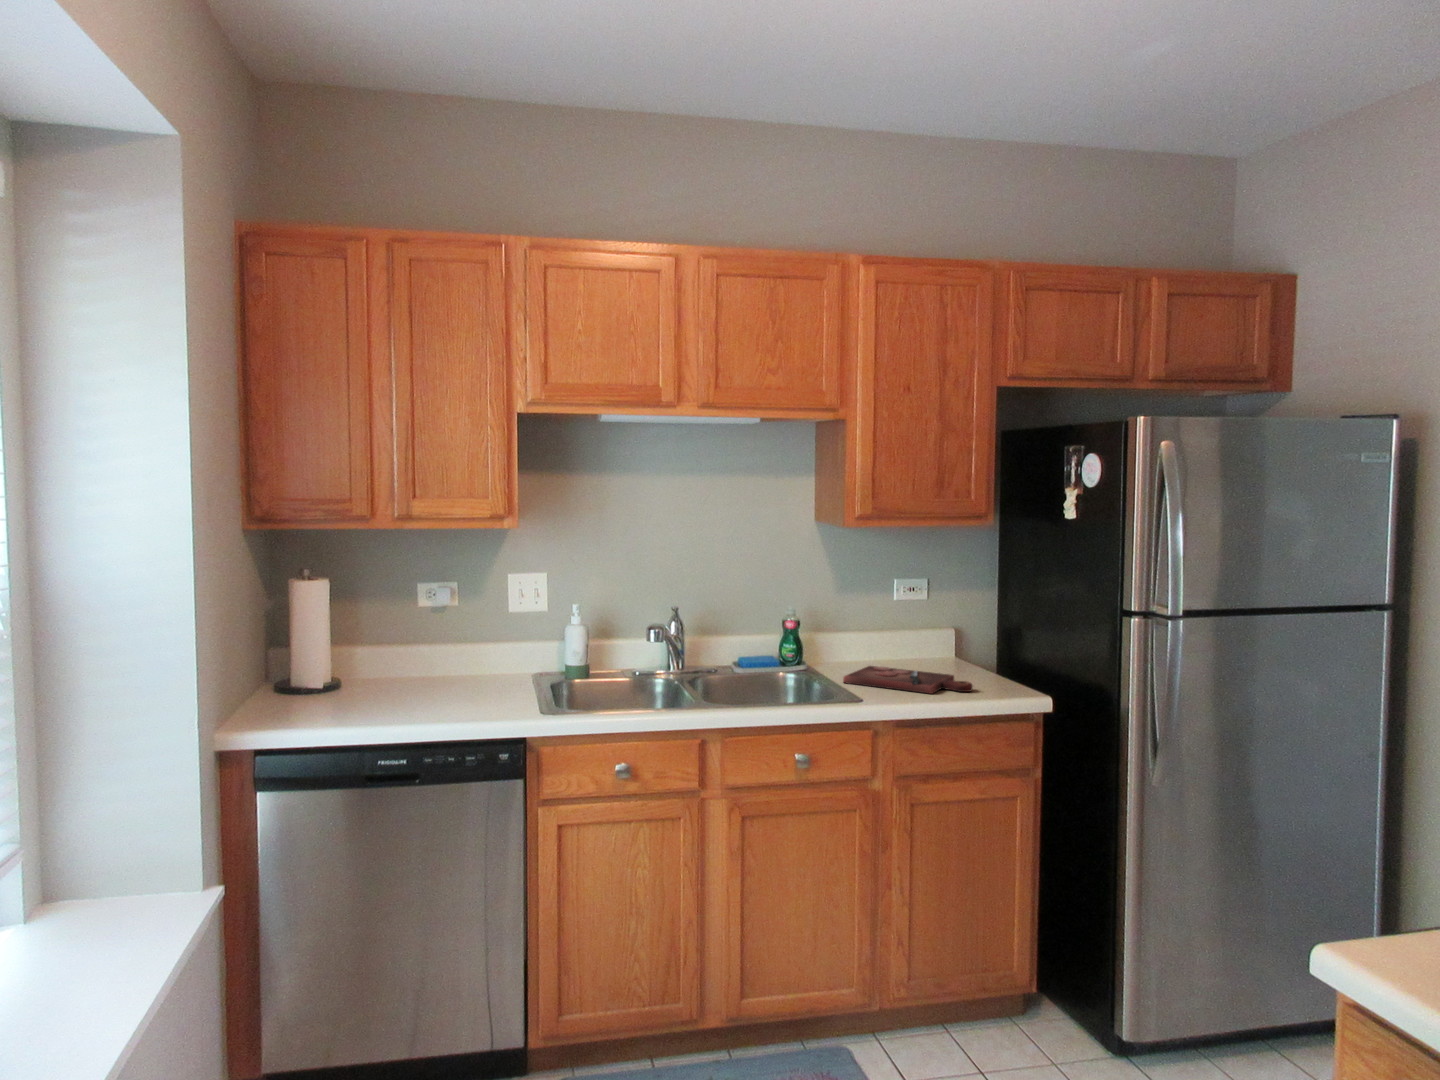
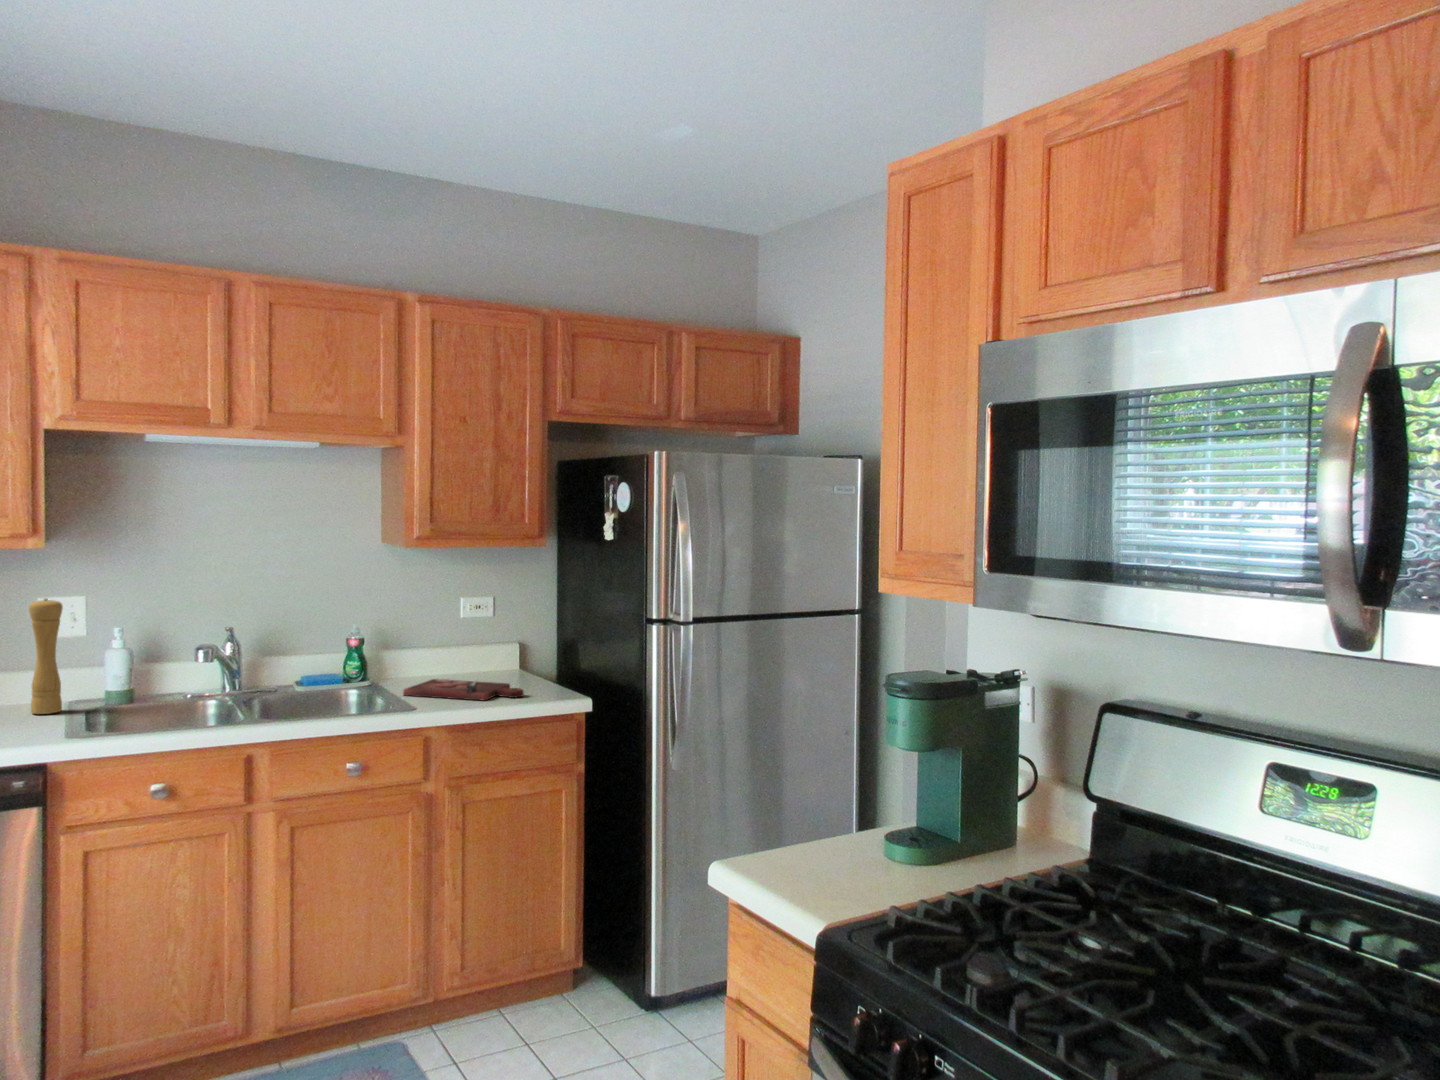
pepper mill: none [505,576,532,685] -> present [29,598,63,714]

